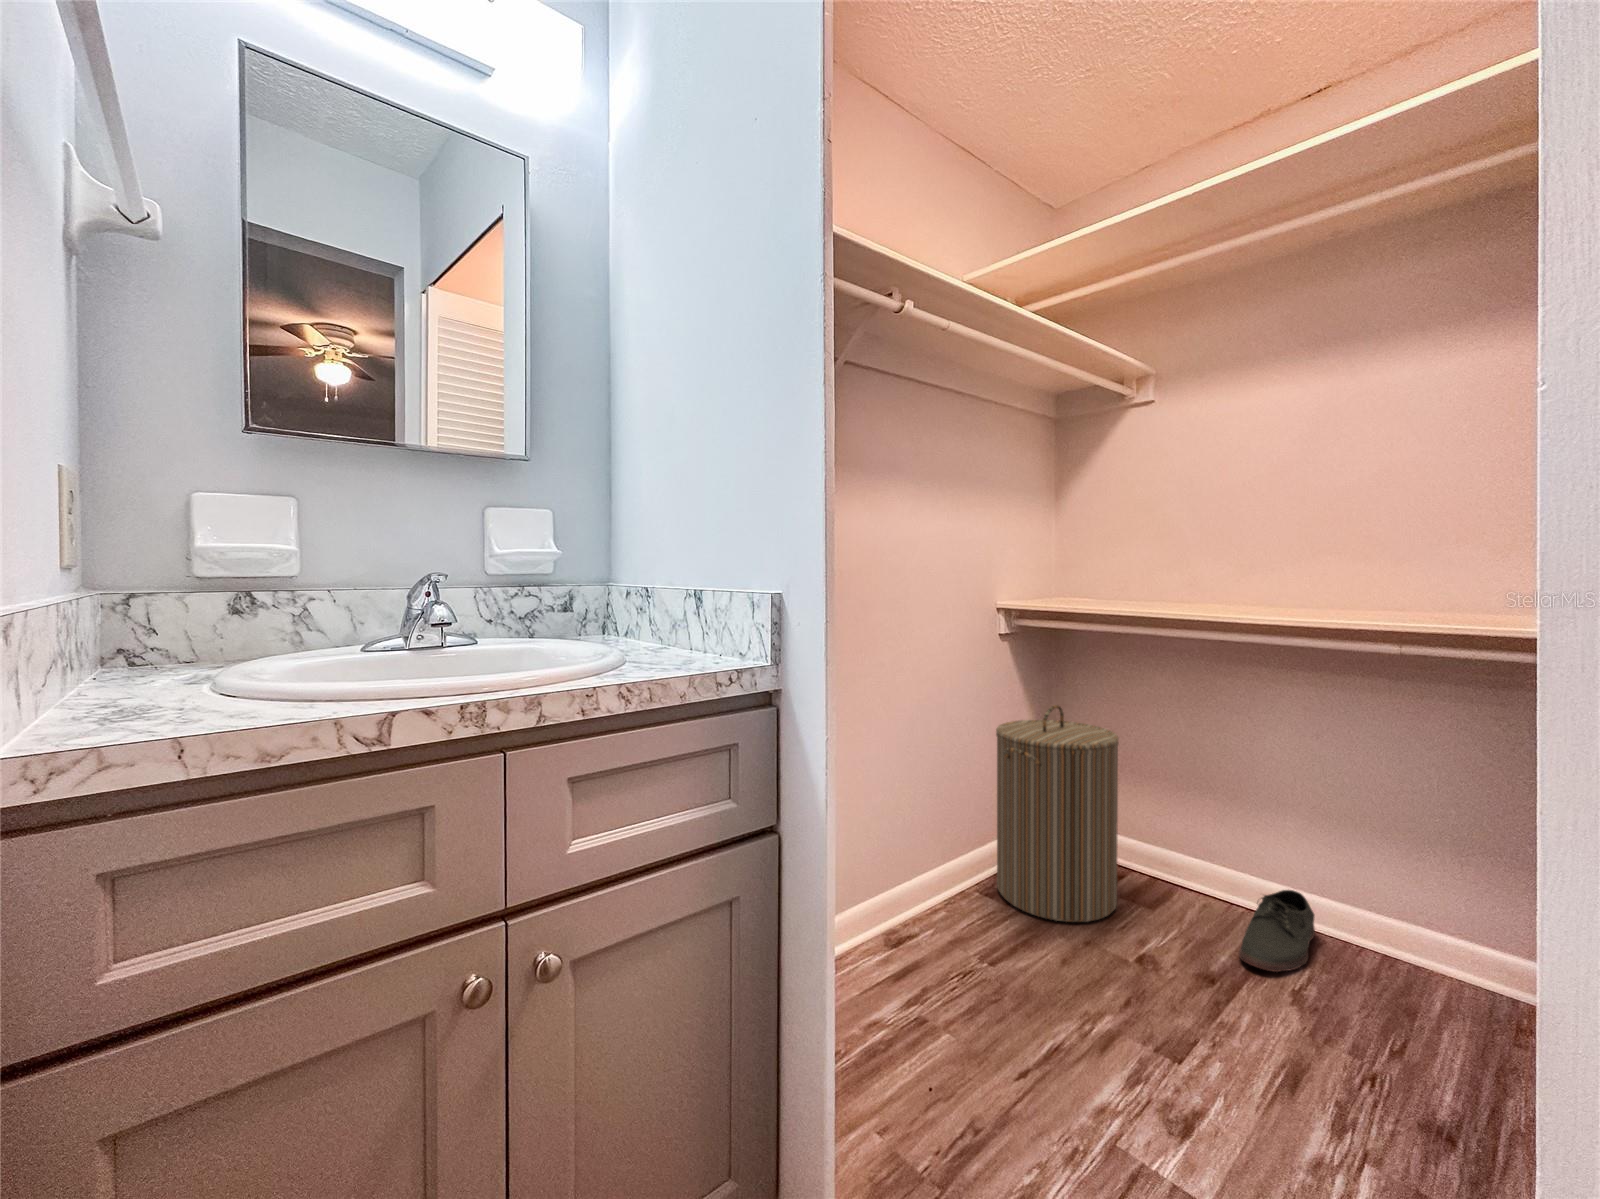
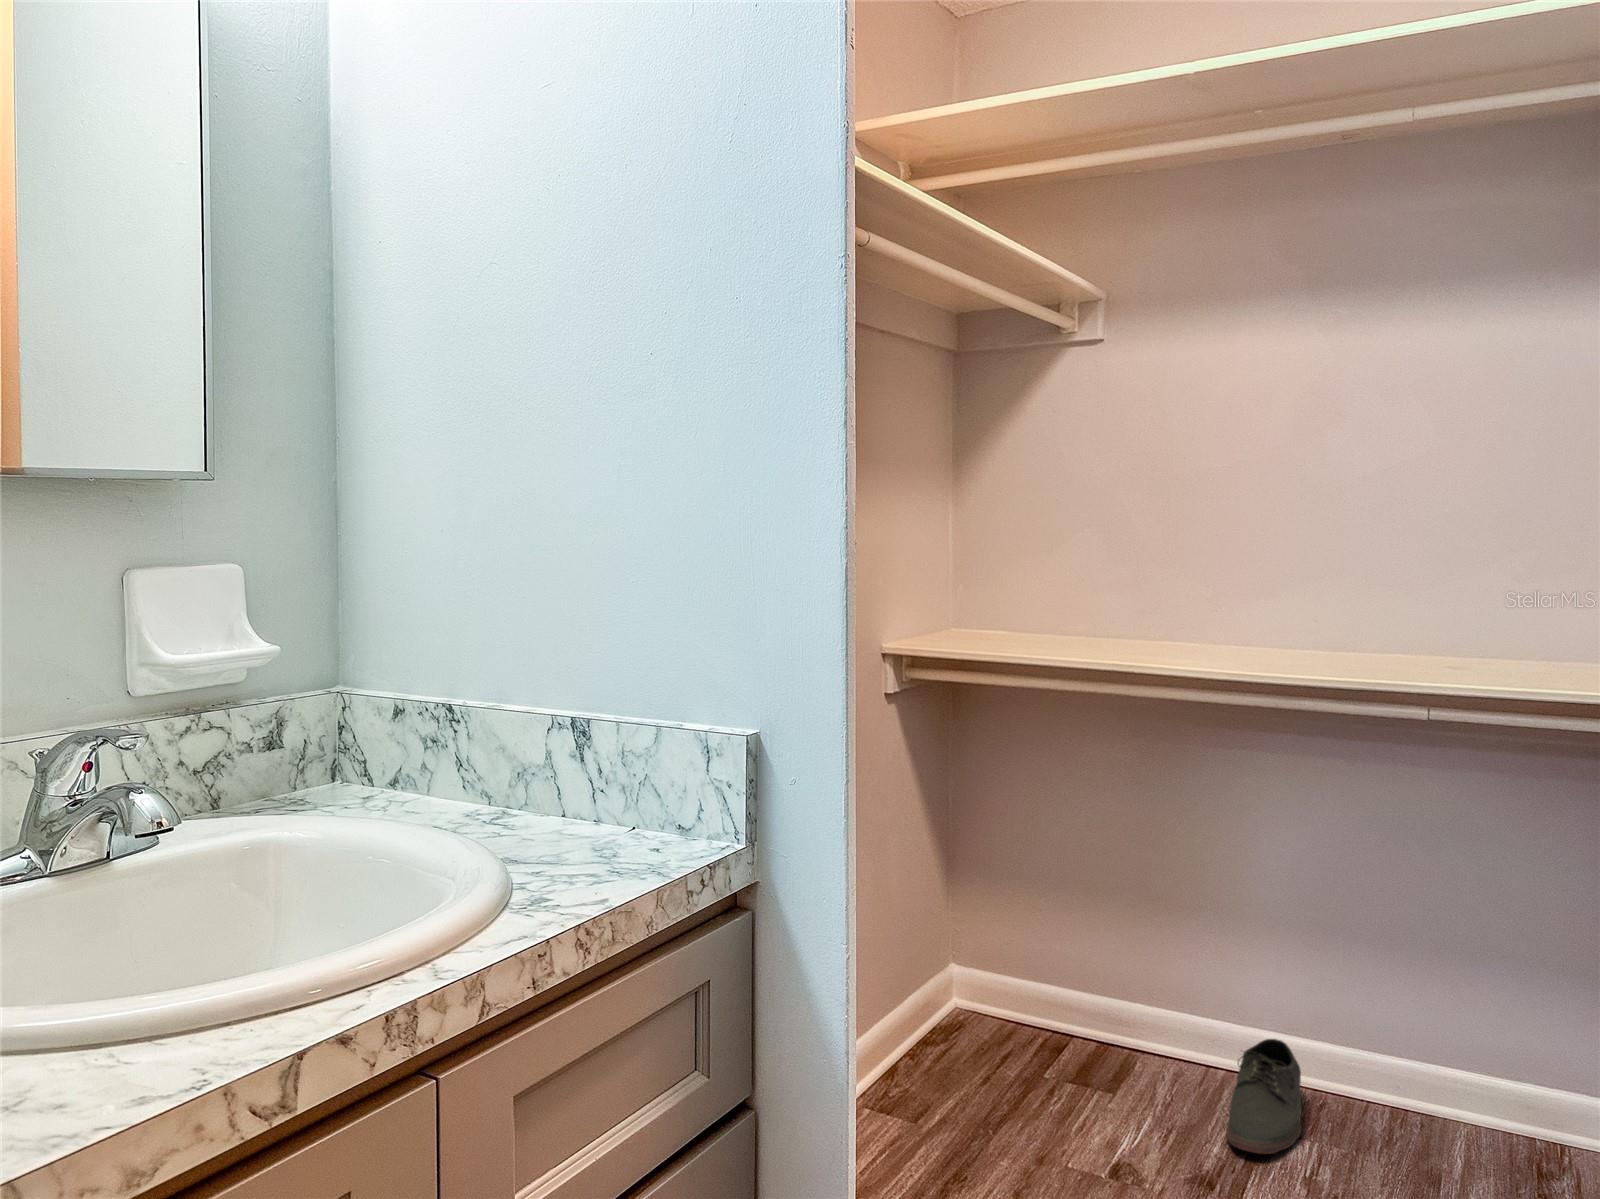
laundry hamper: present [996,705,1119,922] -> none [898,815,1068,1133]

